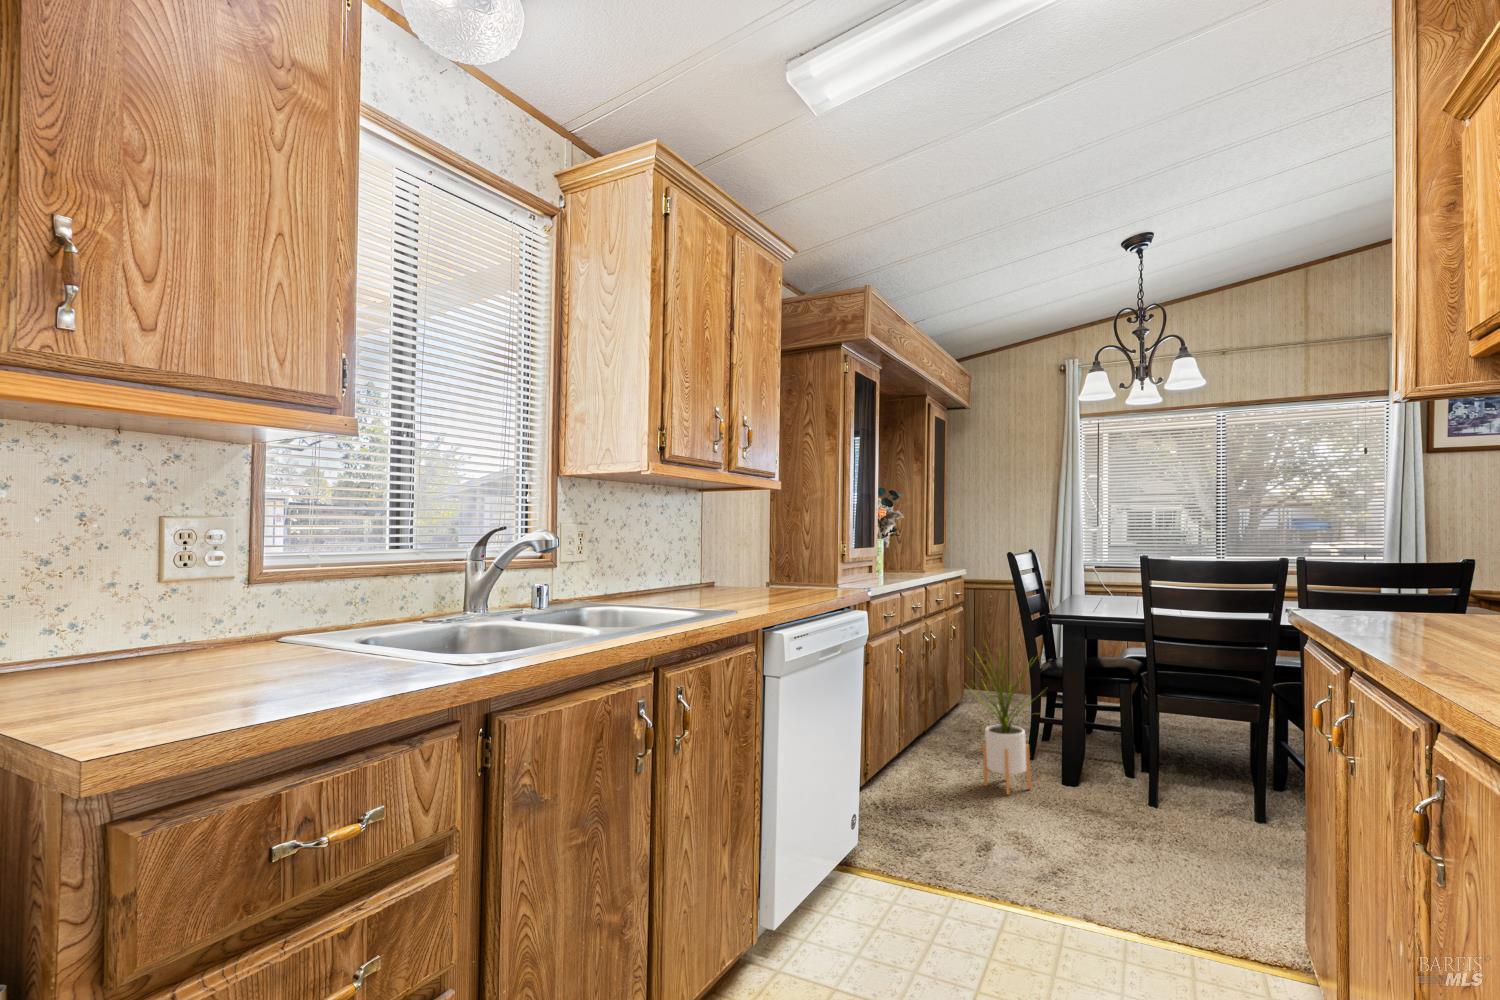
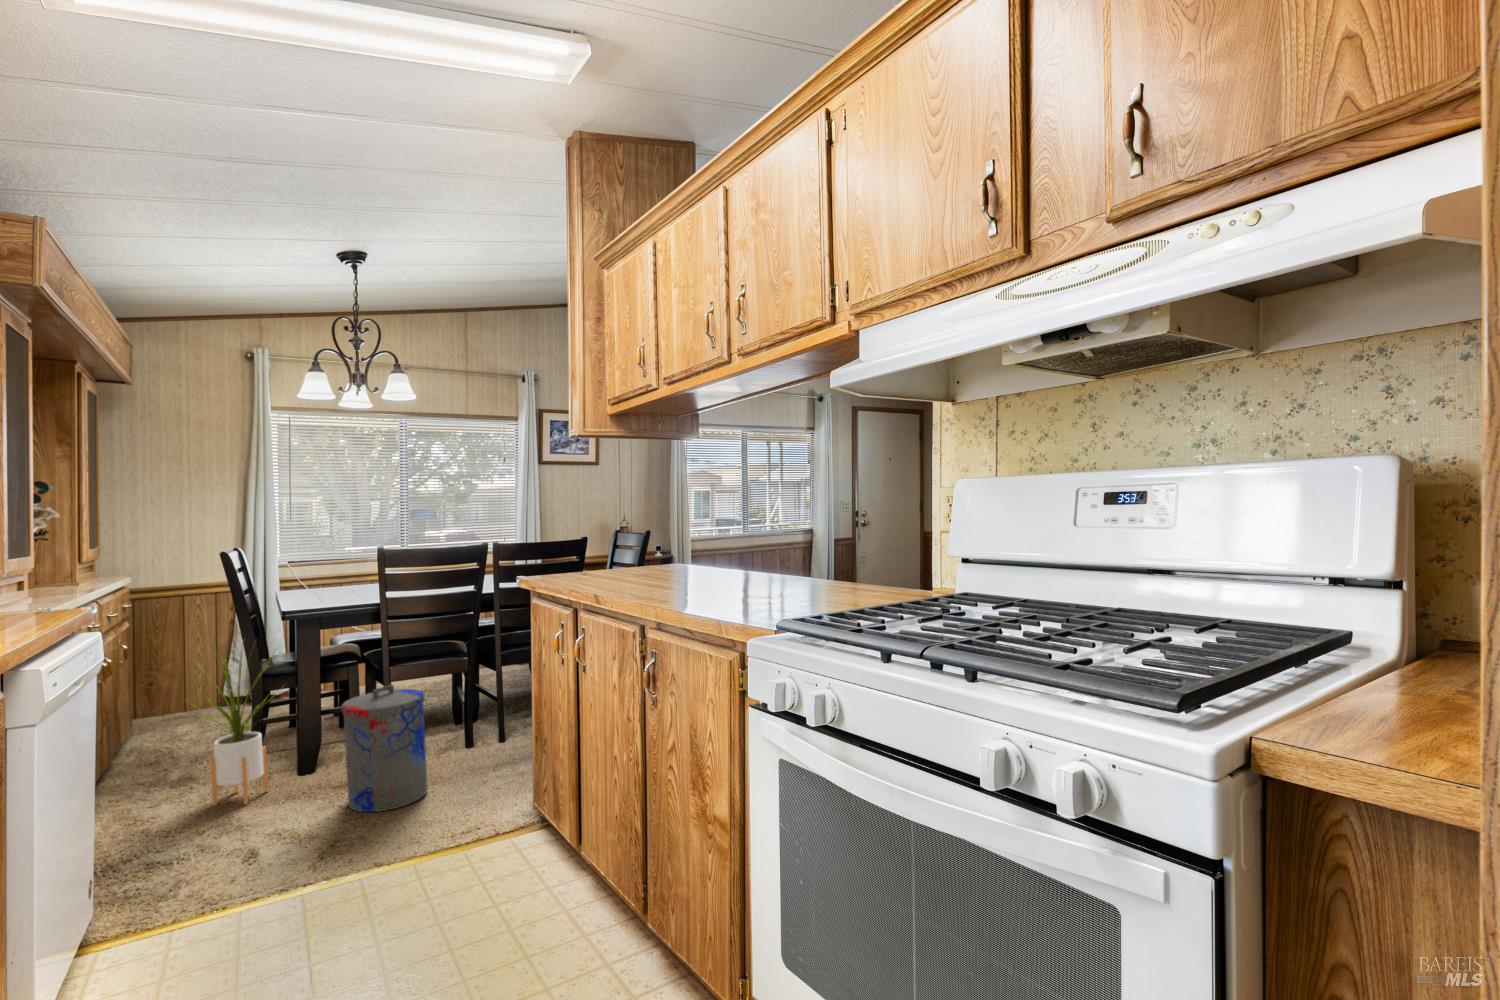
trash can: none [1085,716,1183,861] -> present [342,685,428,812]

